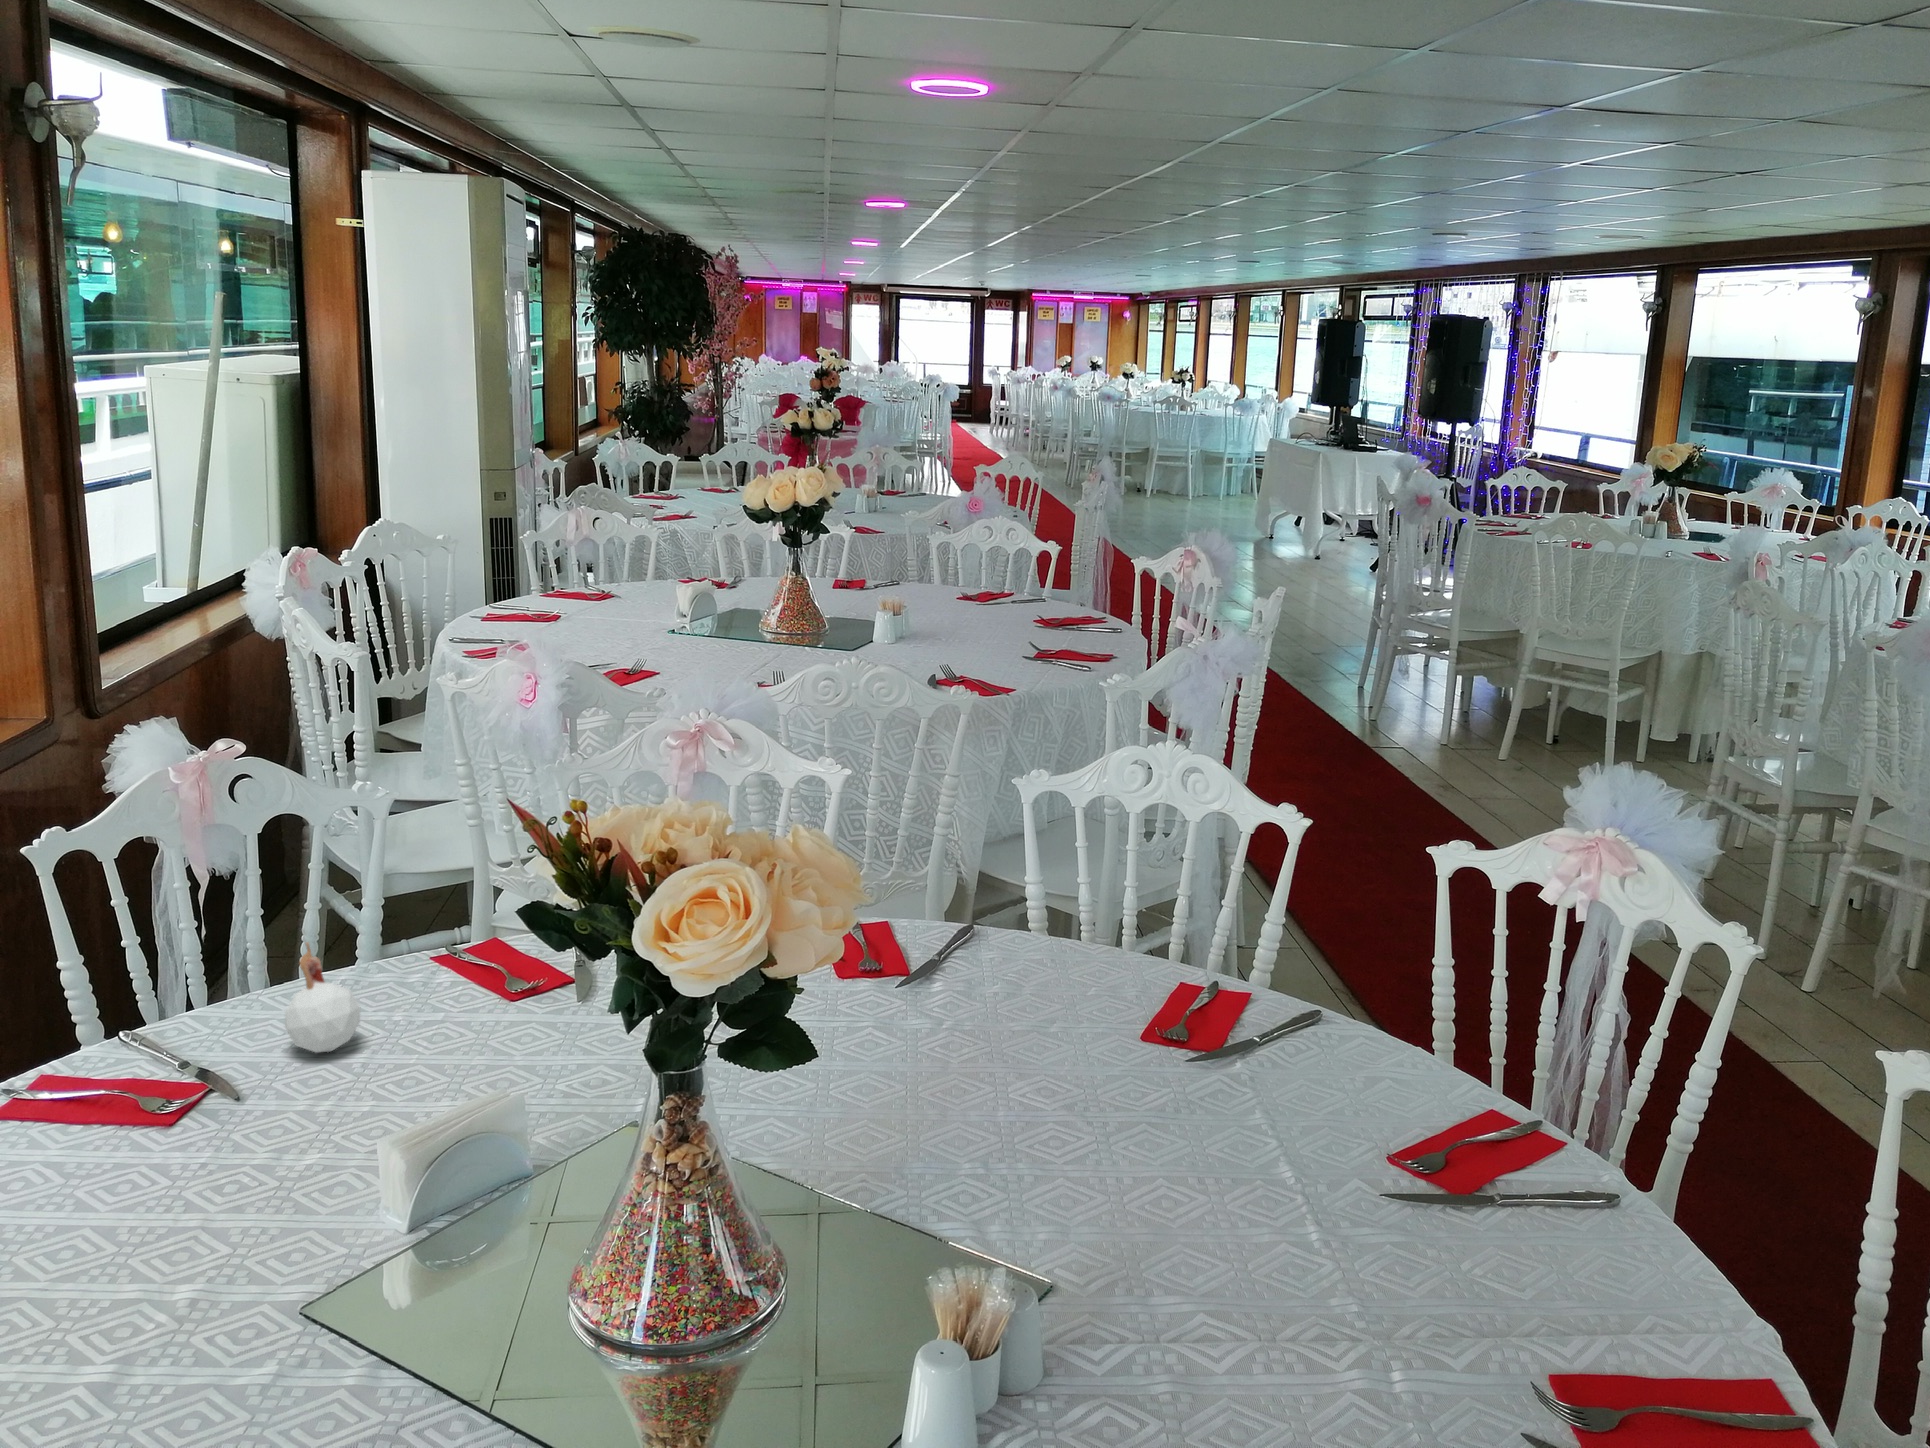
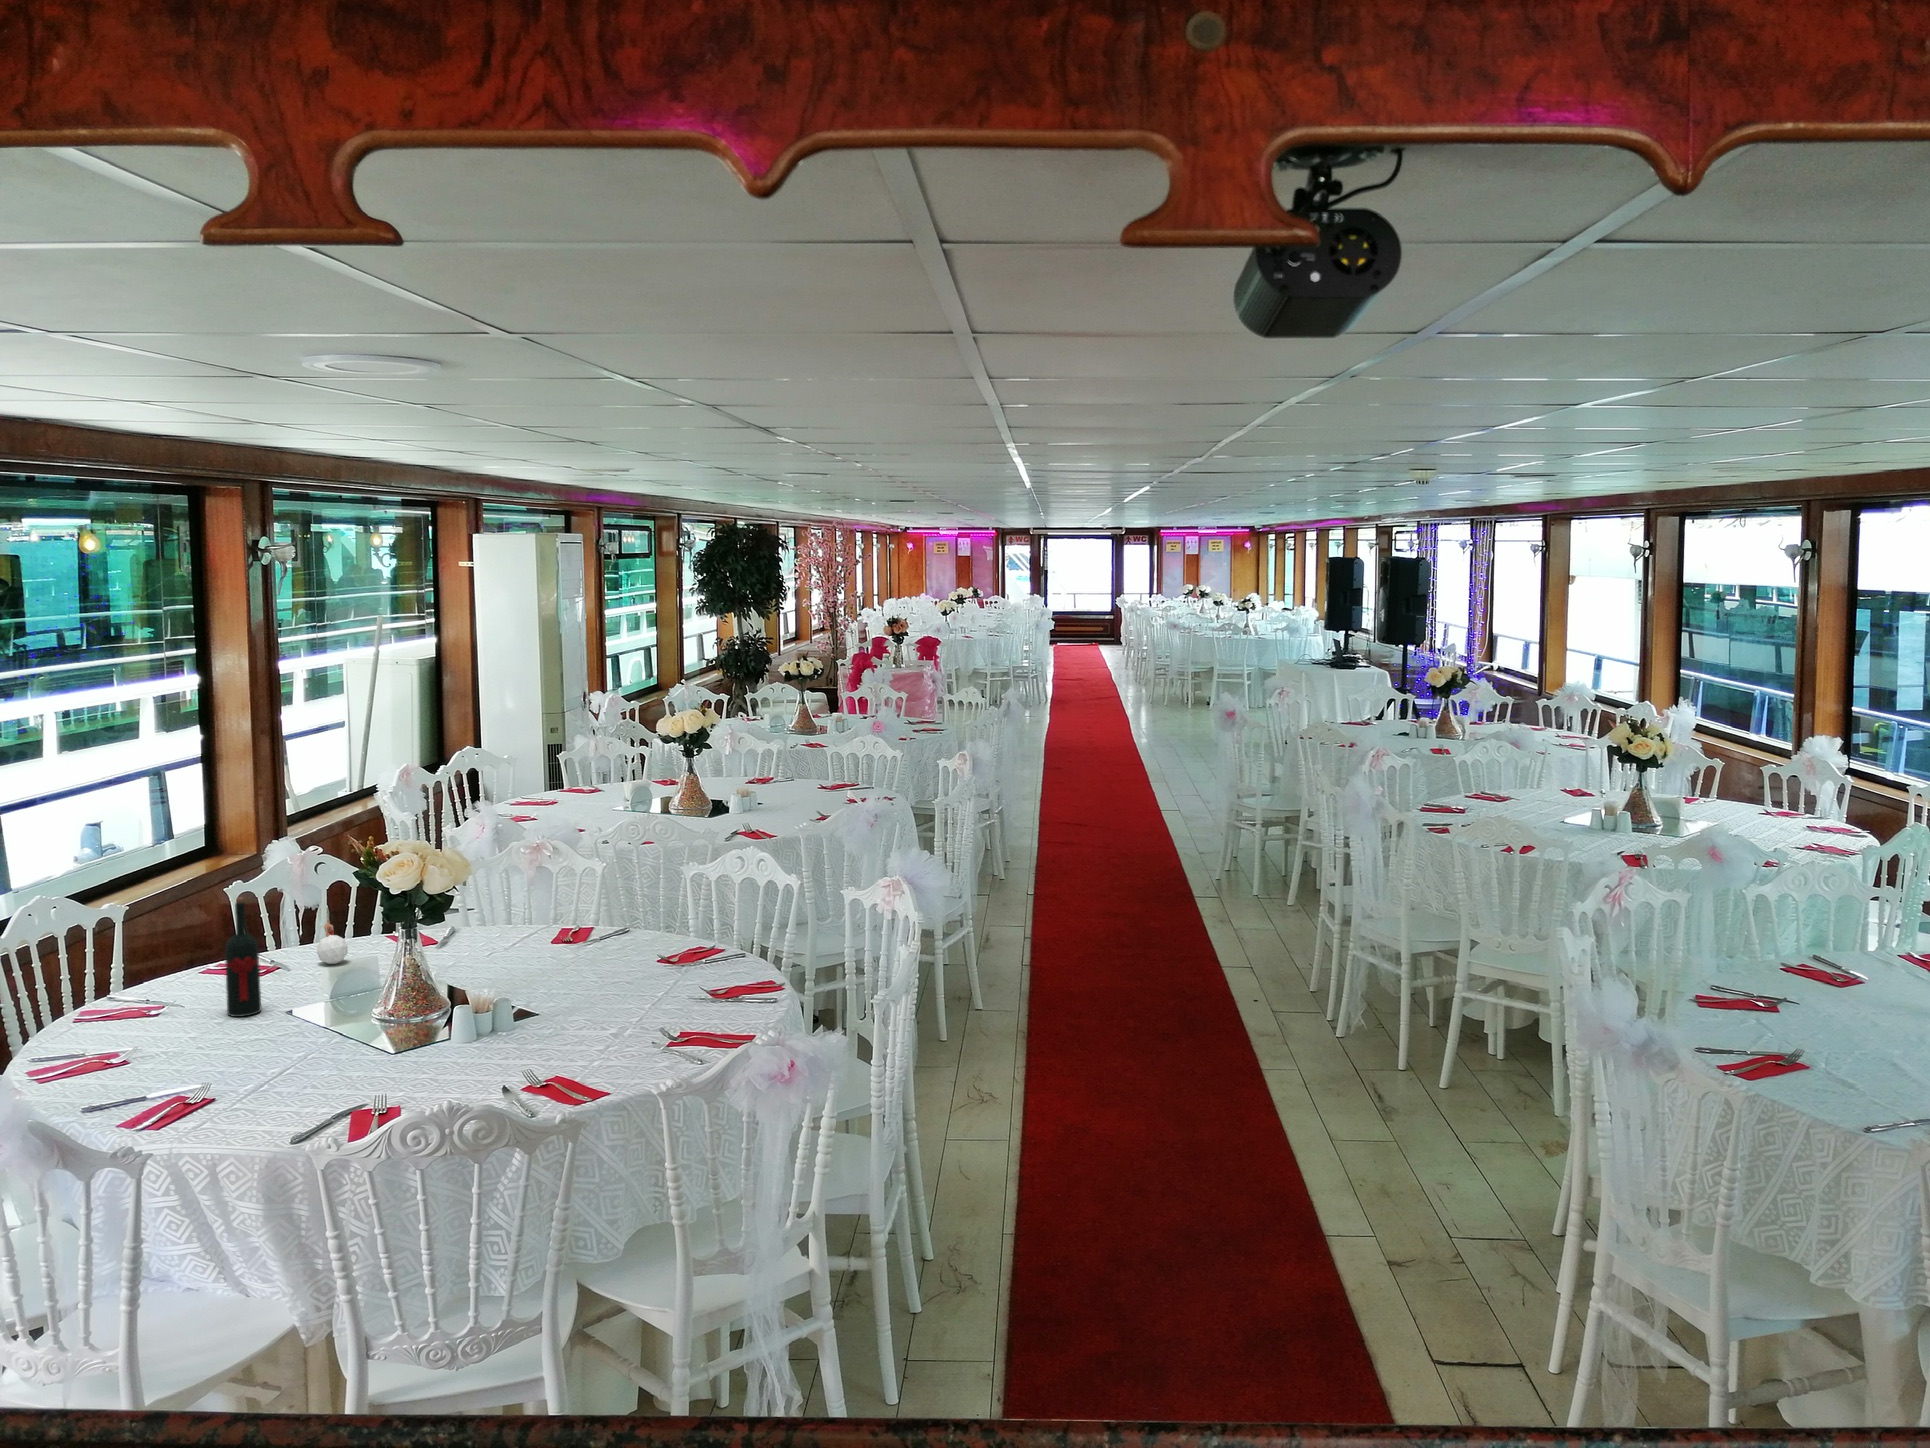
wine bottle: none [74,980,193,1327] -> present [225,897,261,1017]

